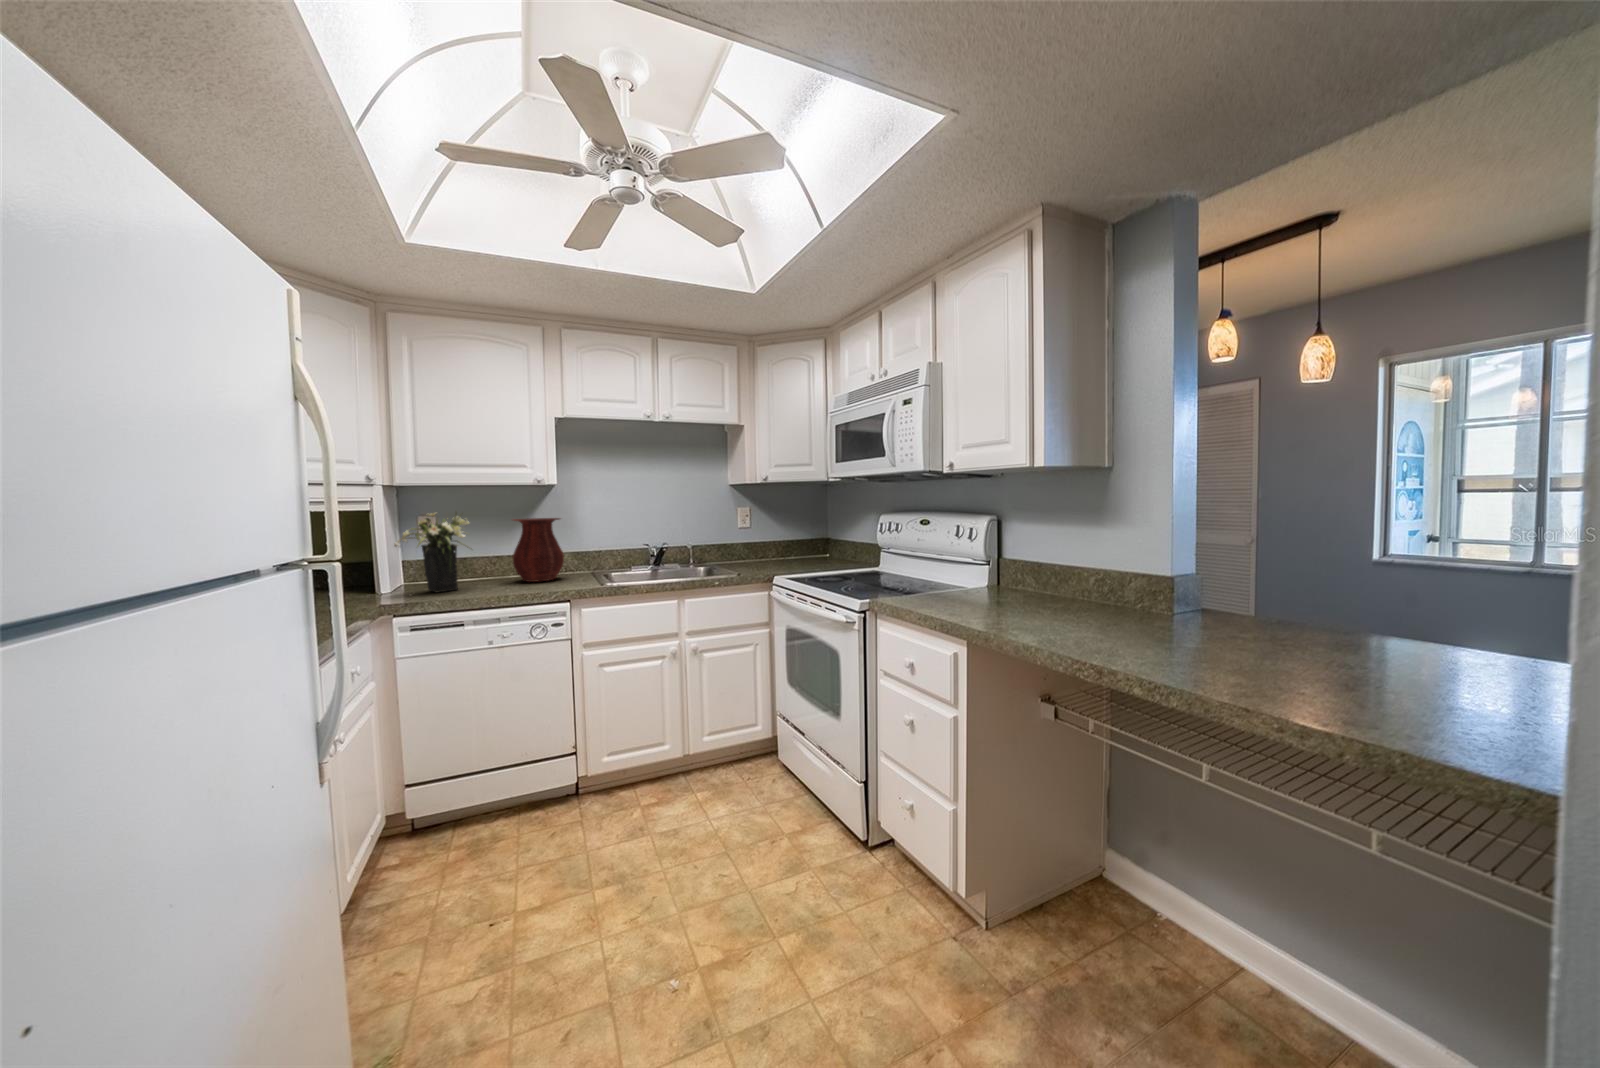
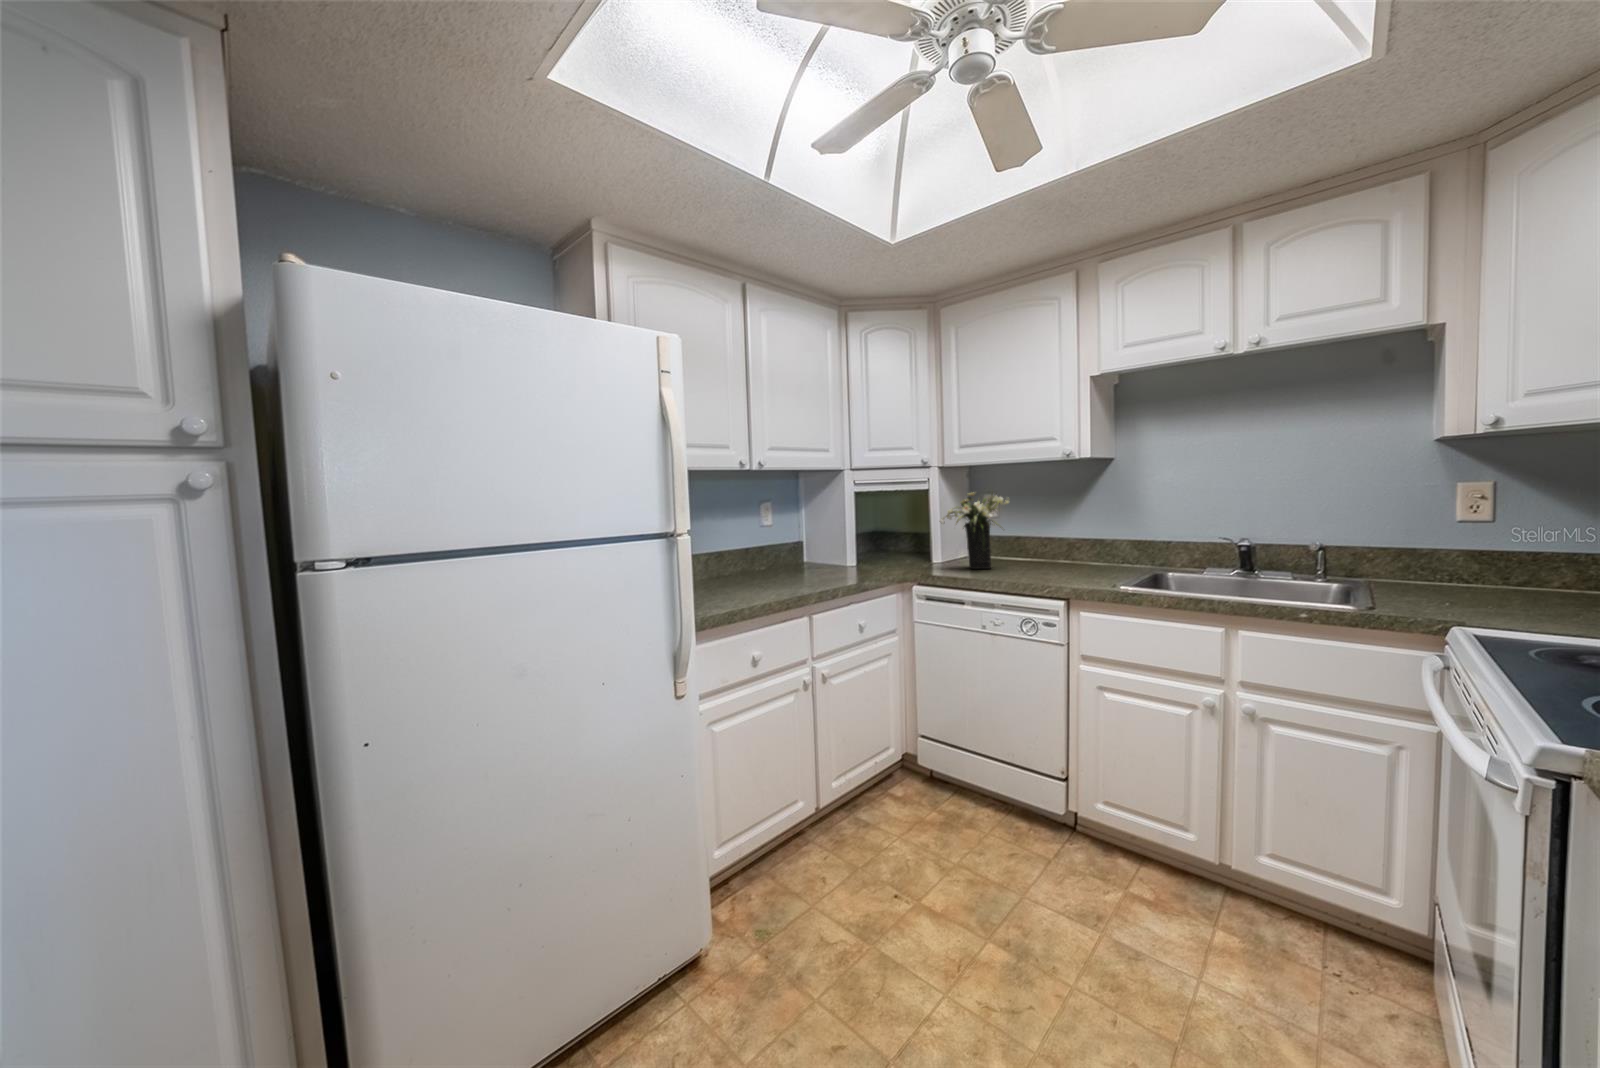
vase: present [512,518,564,582] -> none [1050,498,1112,572]

